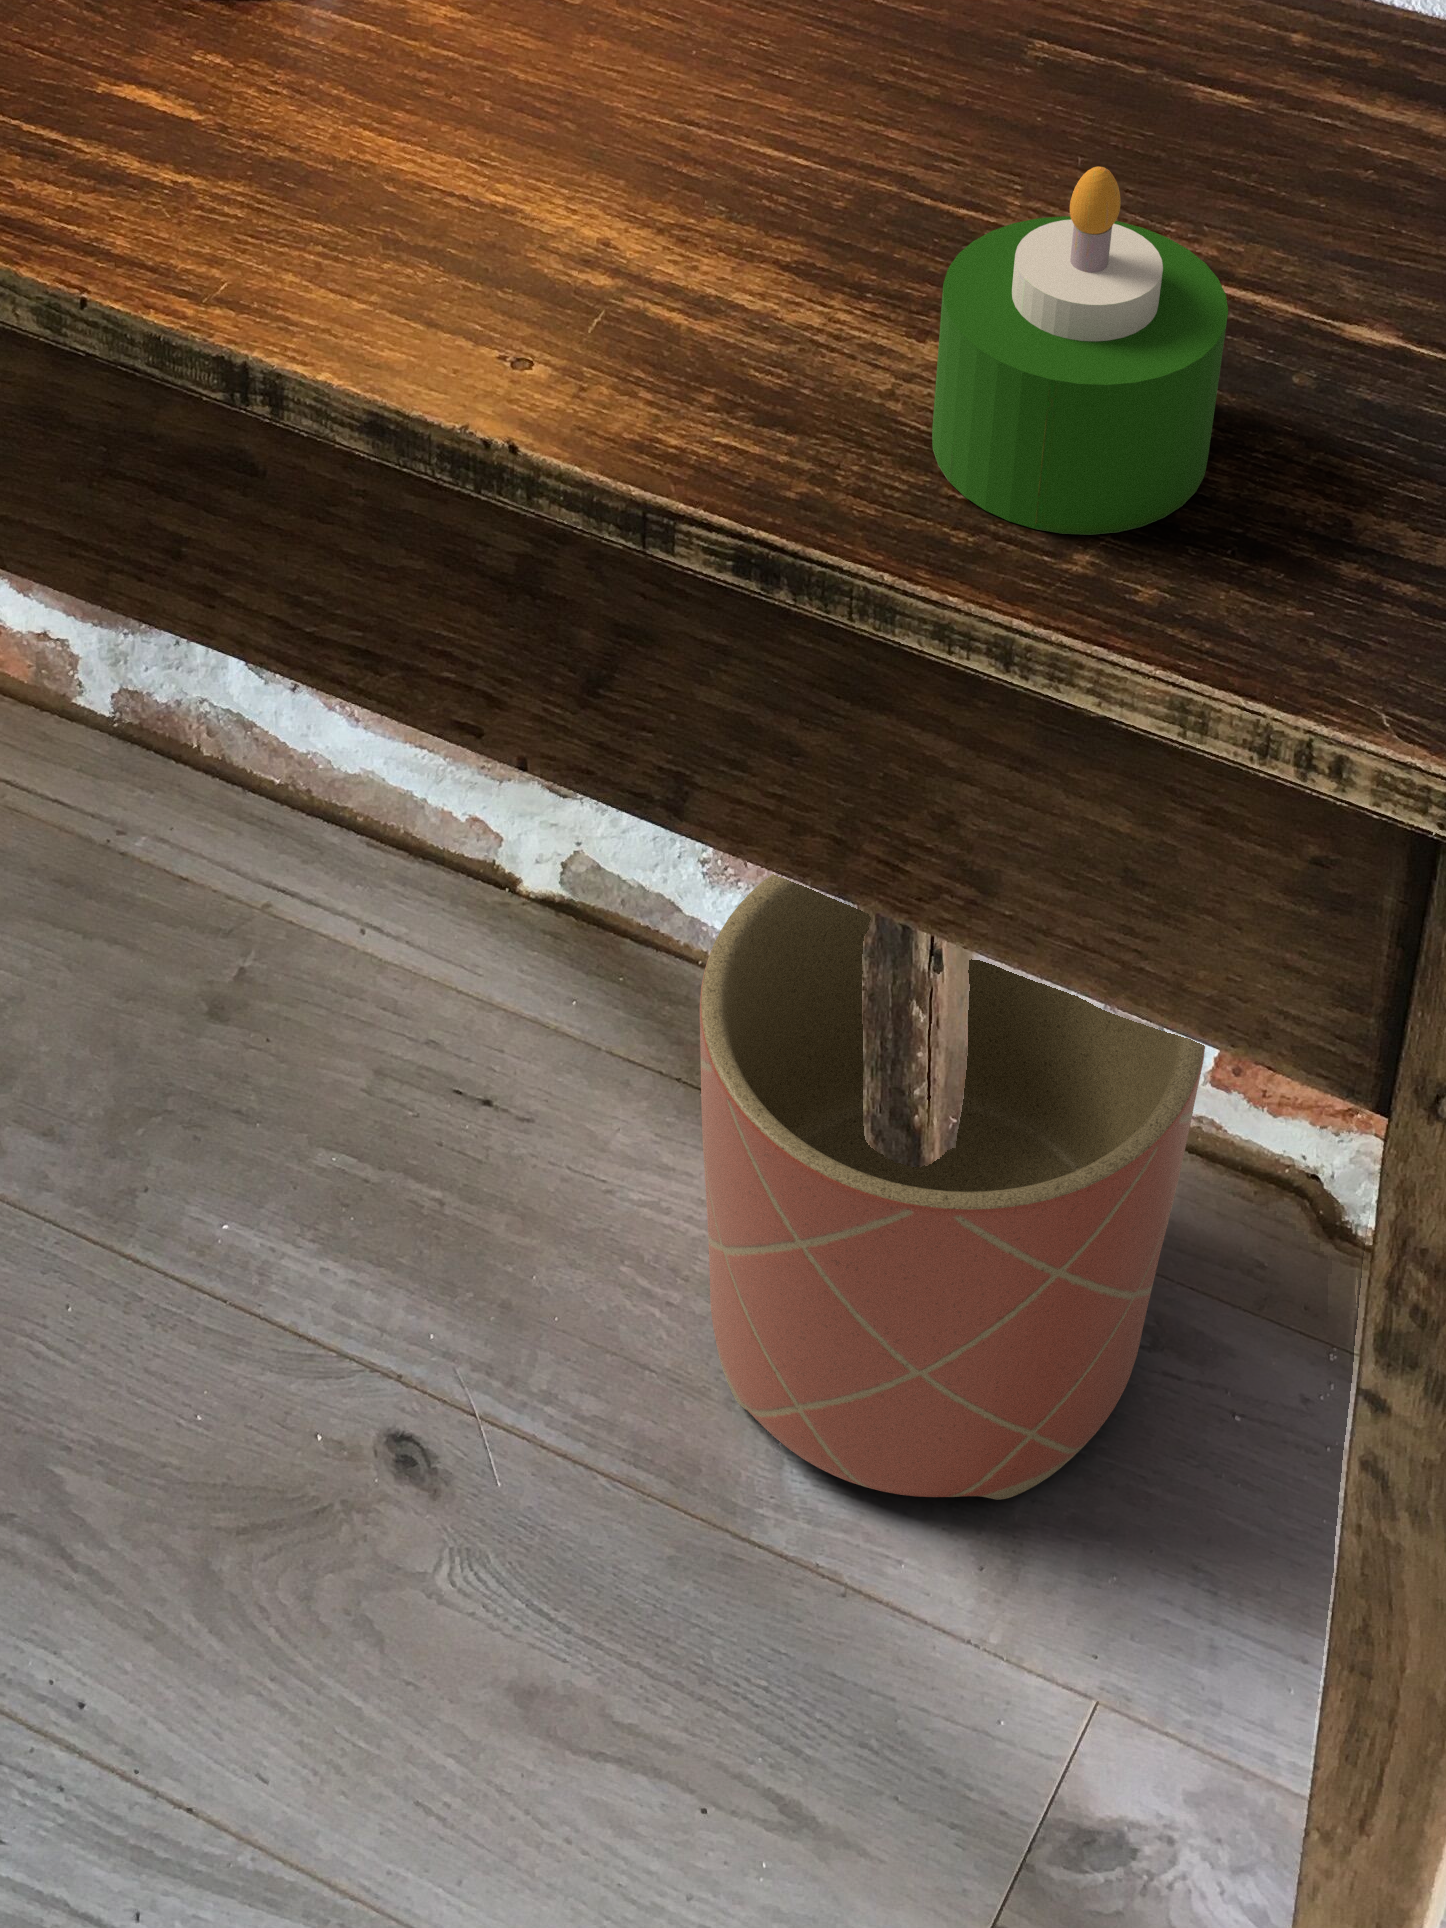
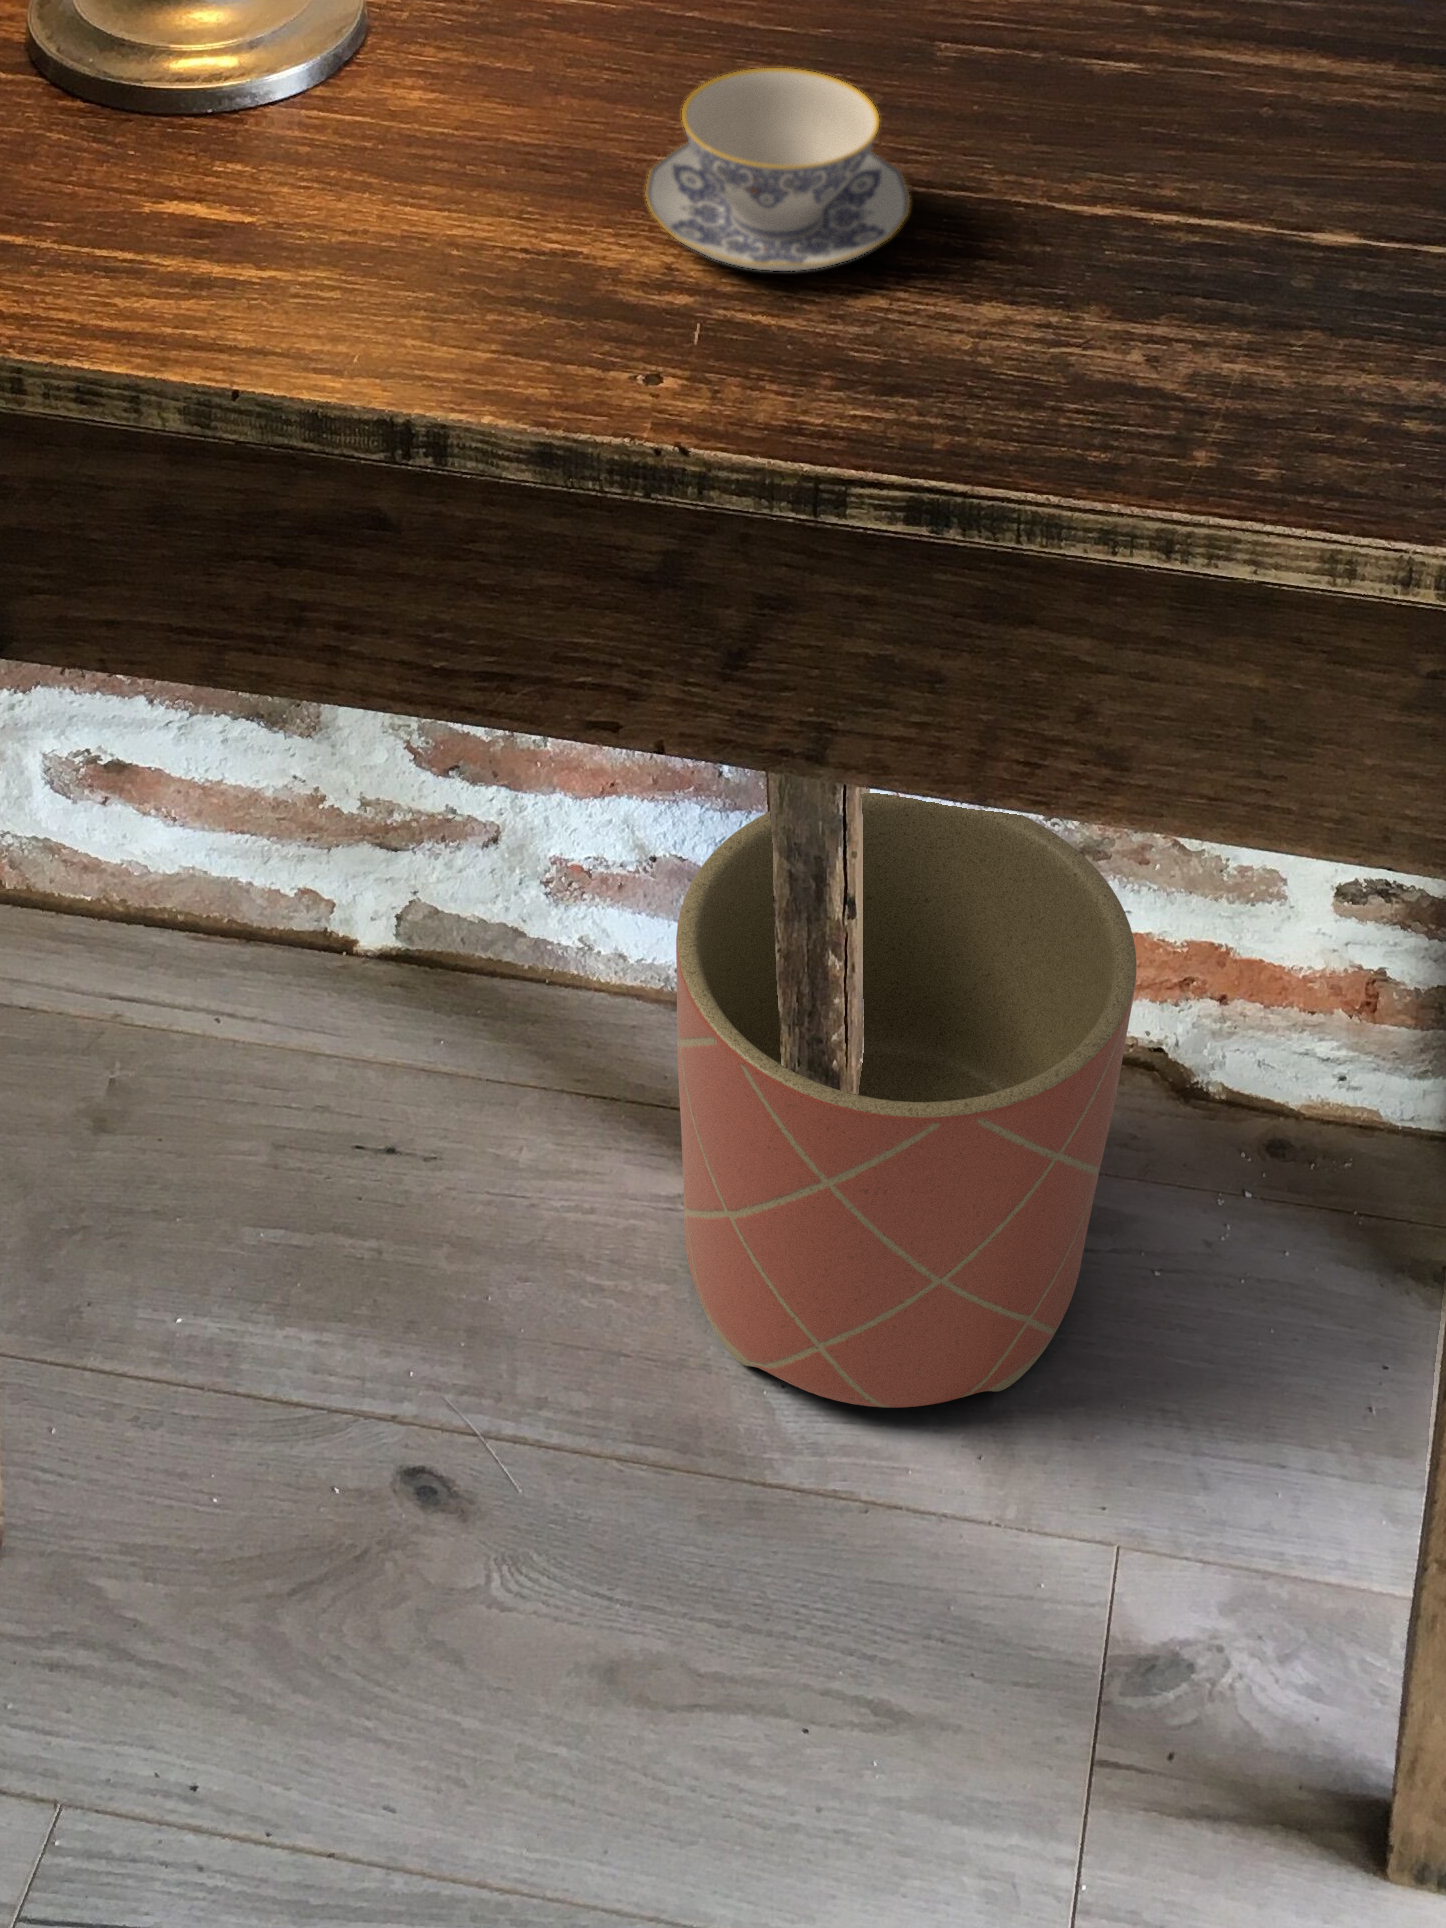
teacup: none [539,46,839,281] -> present [646,68,910,271]
candle: present [932,167,1228,535] -> none [1077,97,1337,417]

